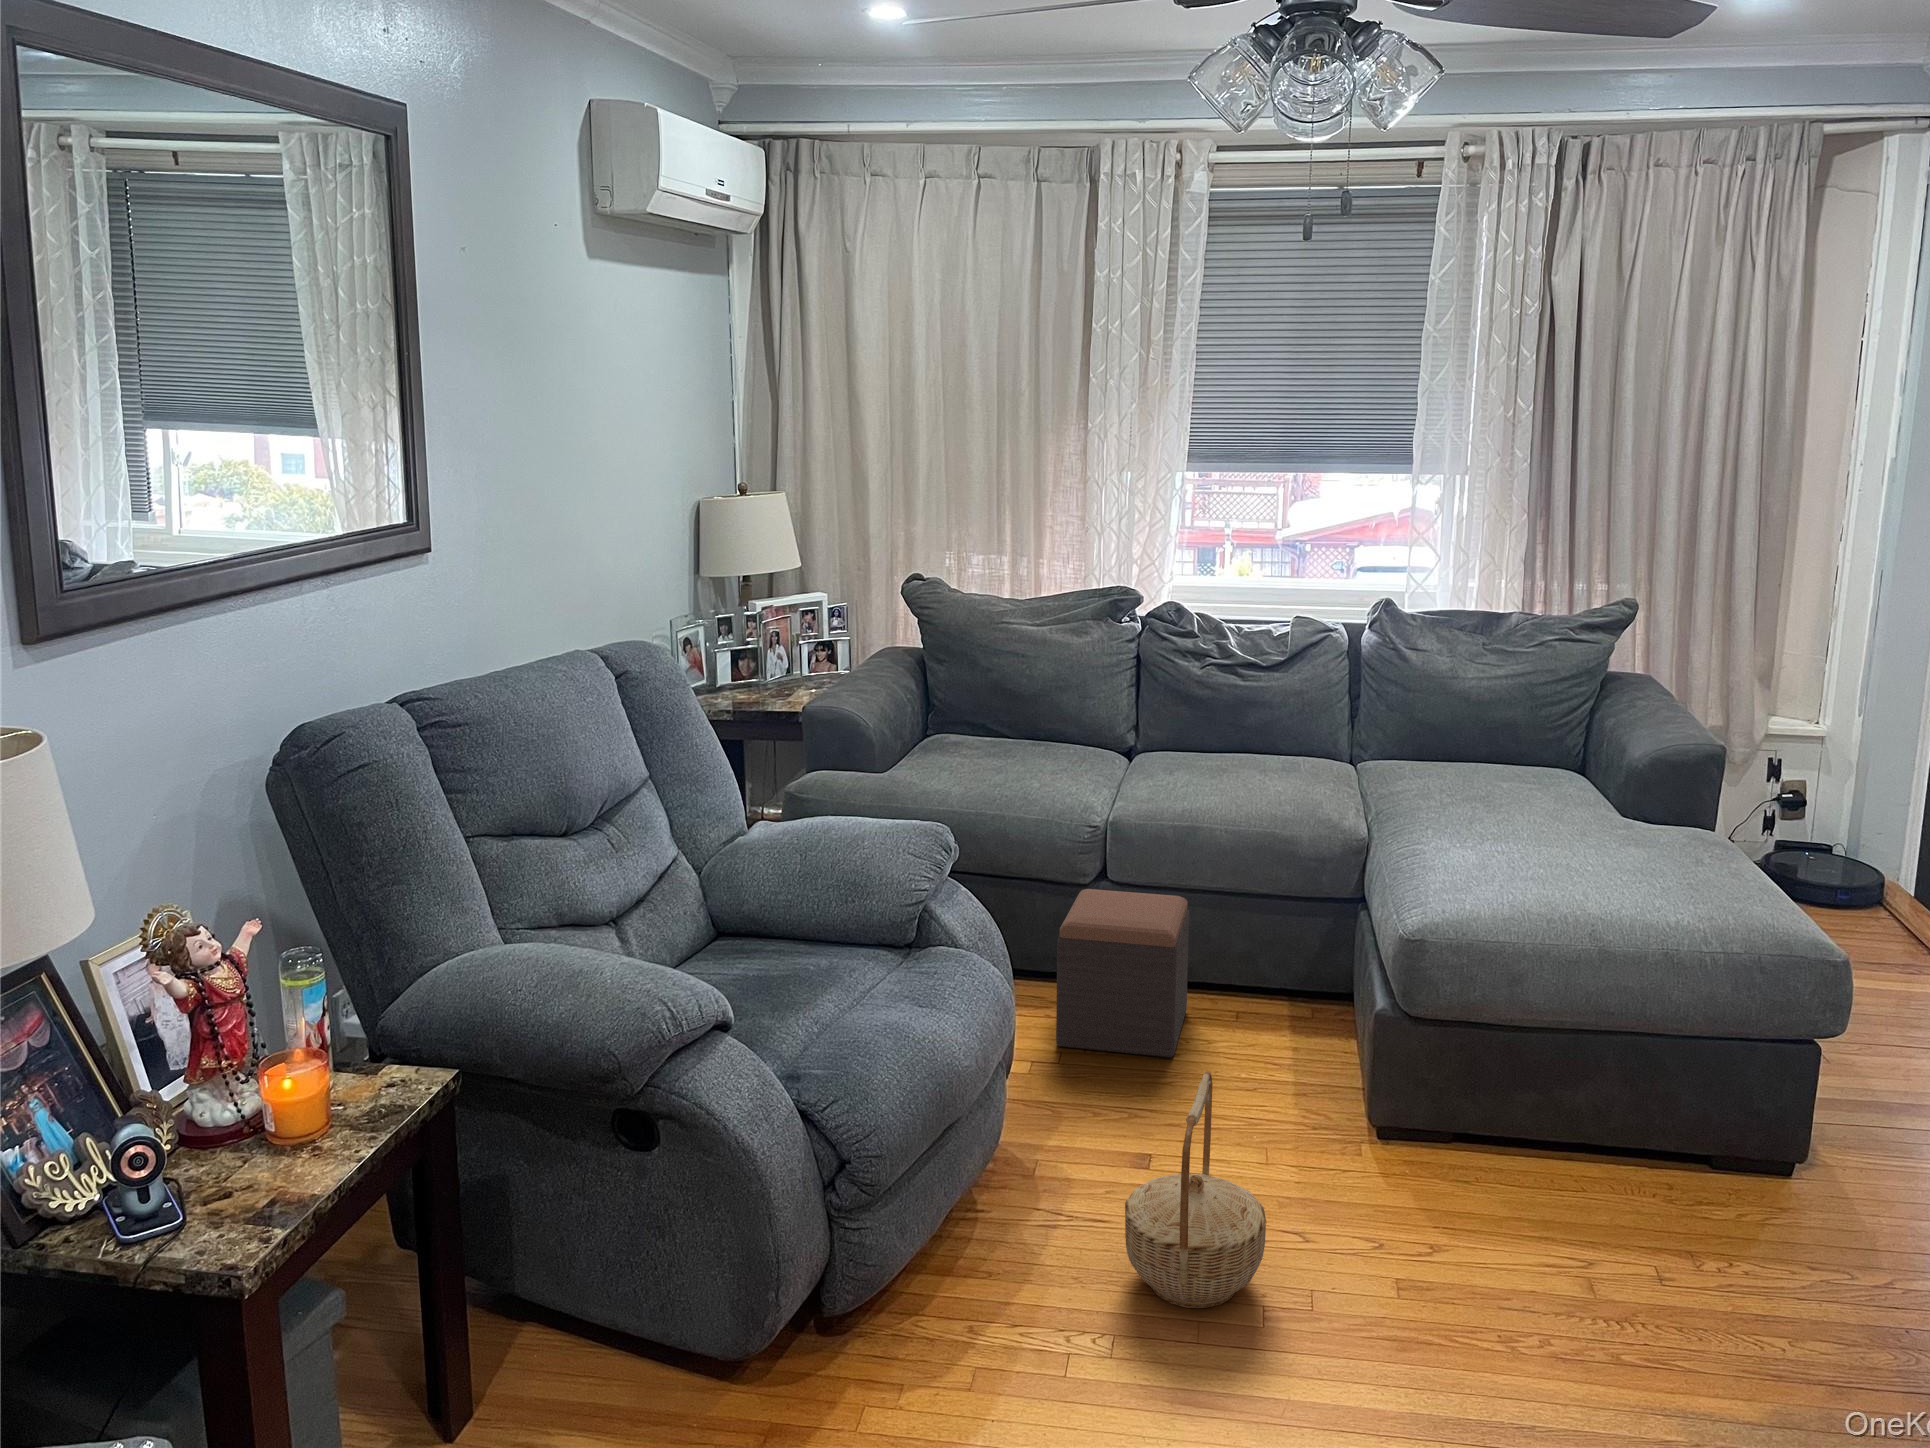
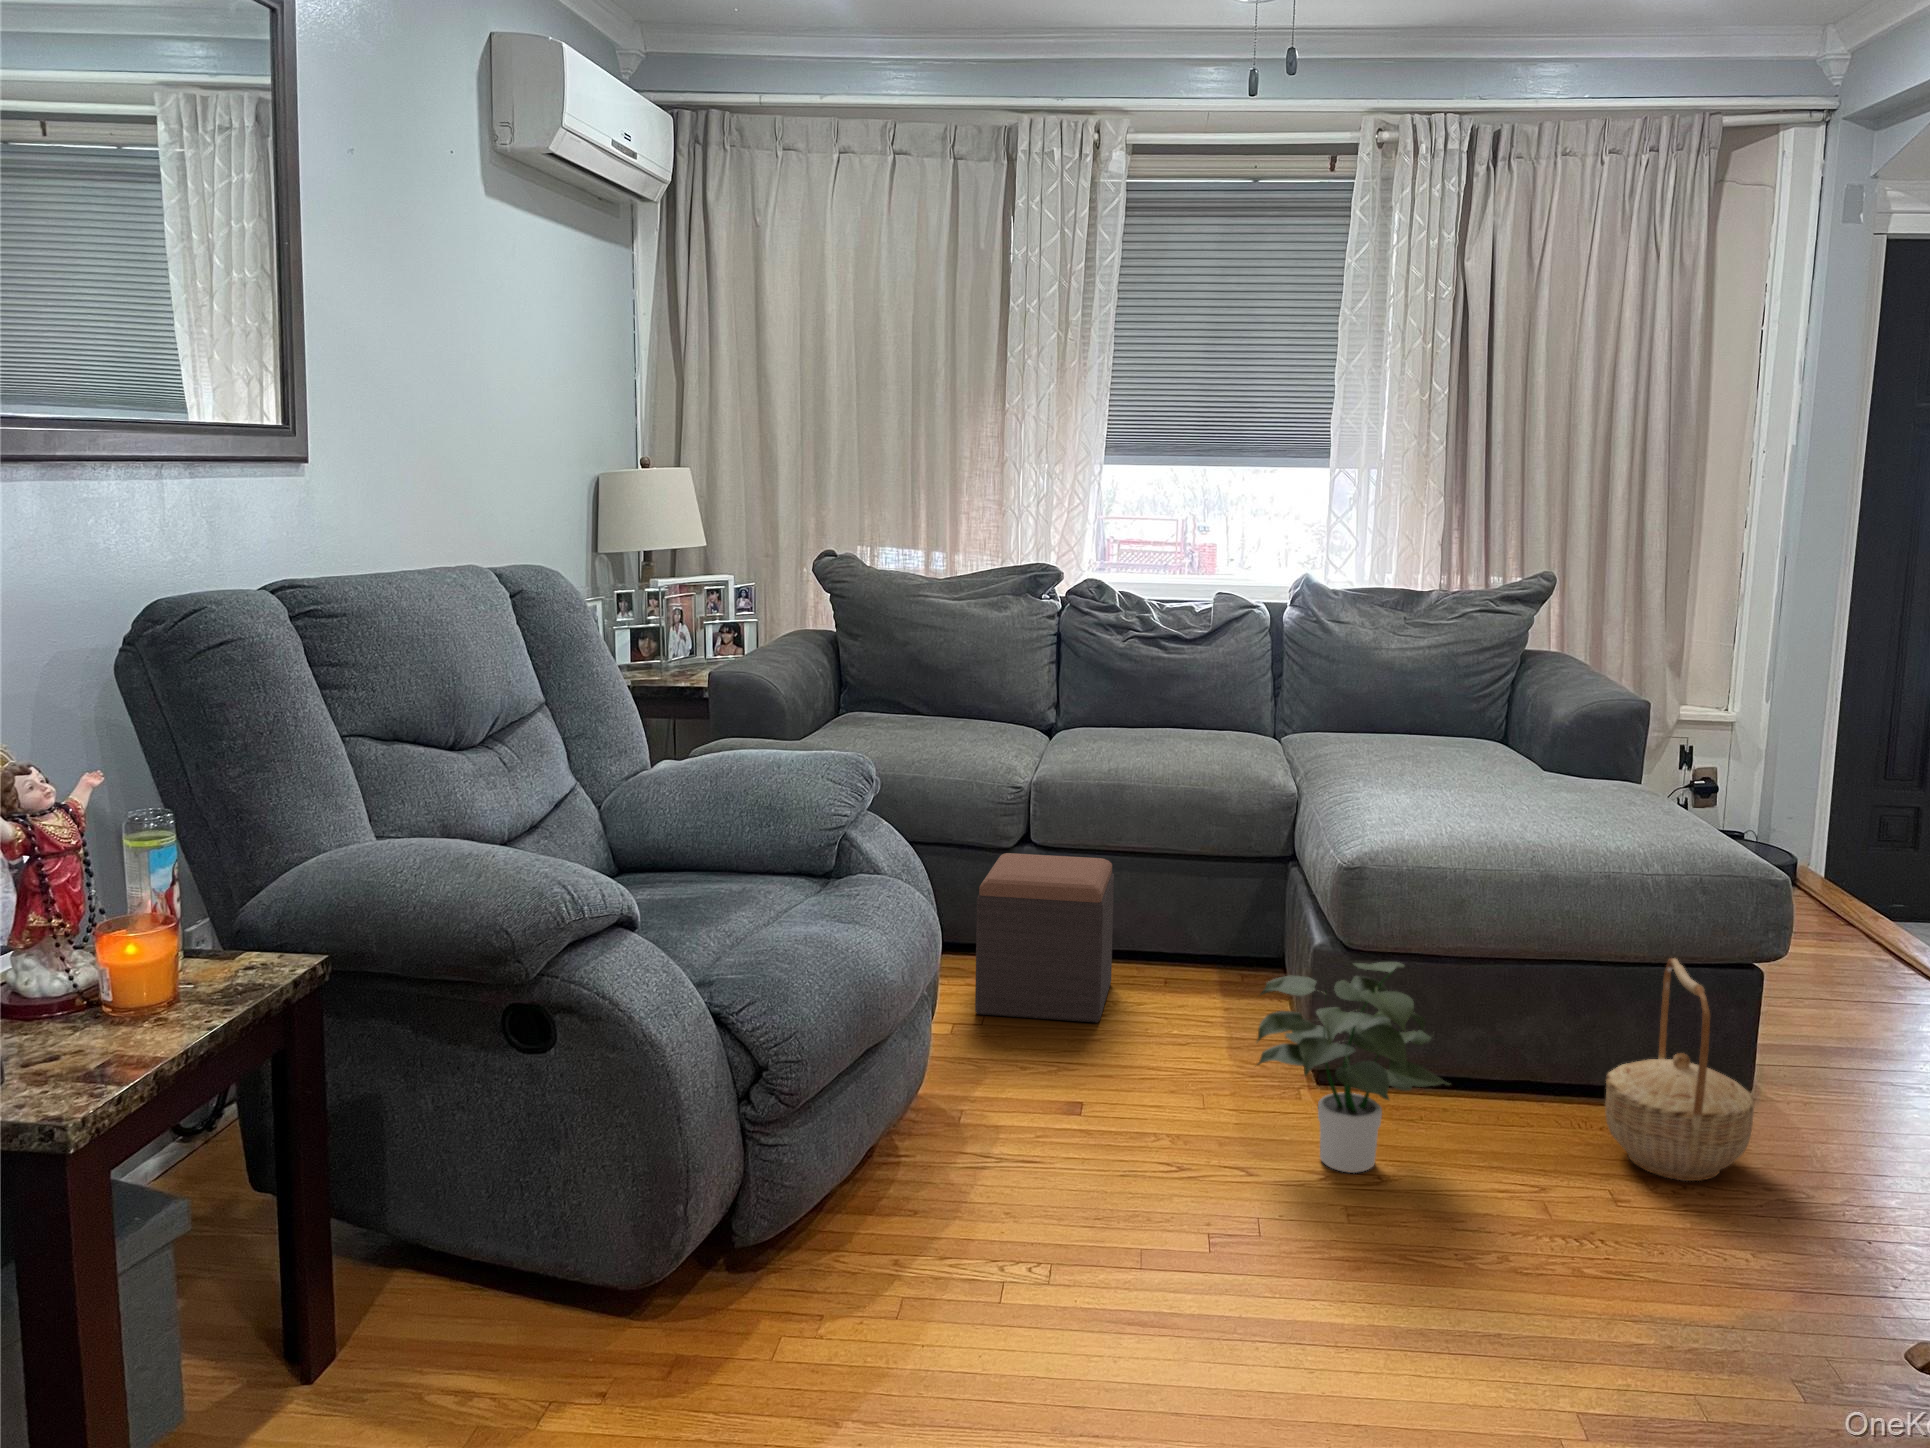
potted plant: none [1314,1035,1503,1236] -> present [1257,962,1449,1173]
basket: present [1125,1071,1267,1308] -> present [1605,958,1754,1181]

